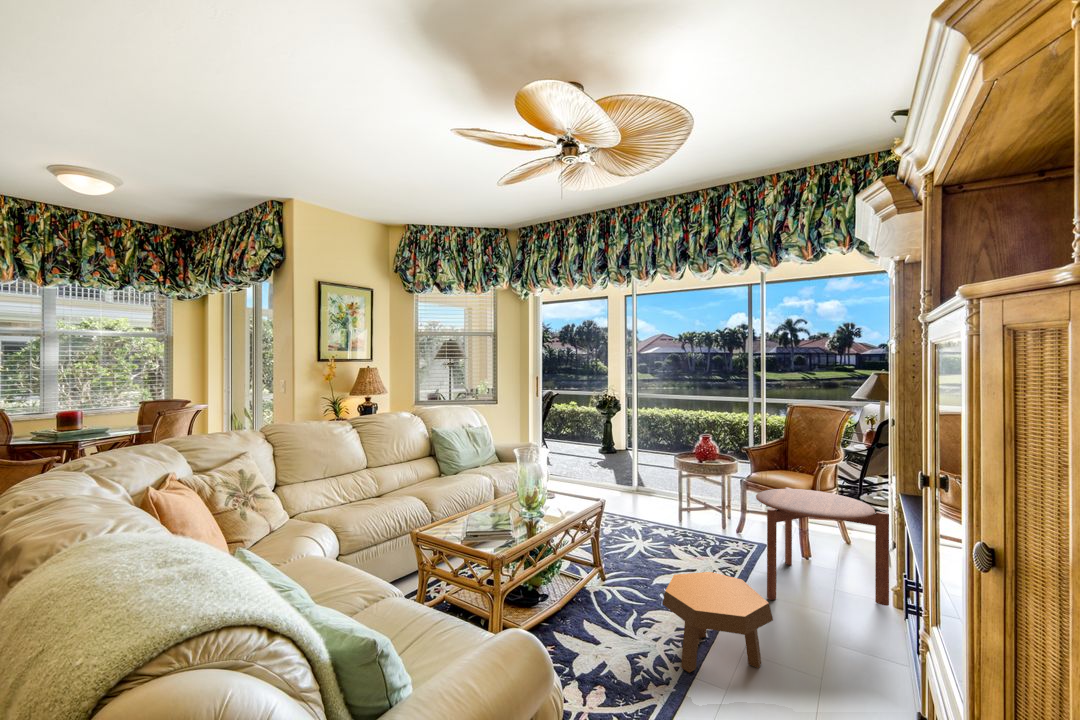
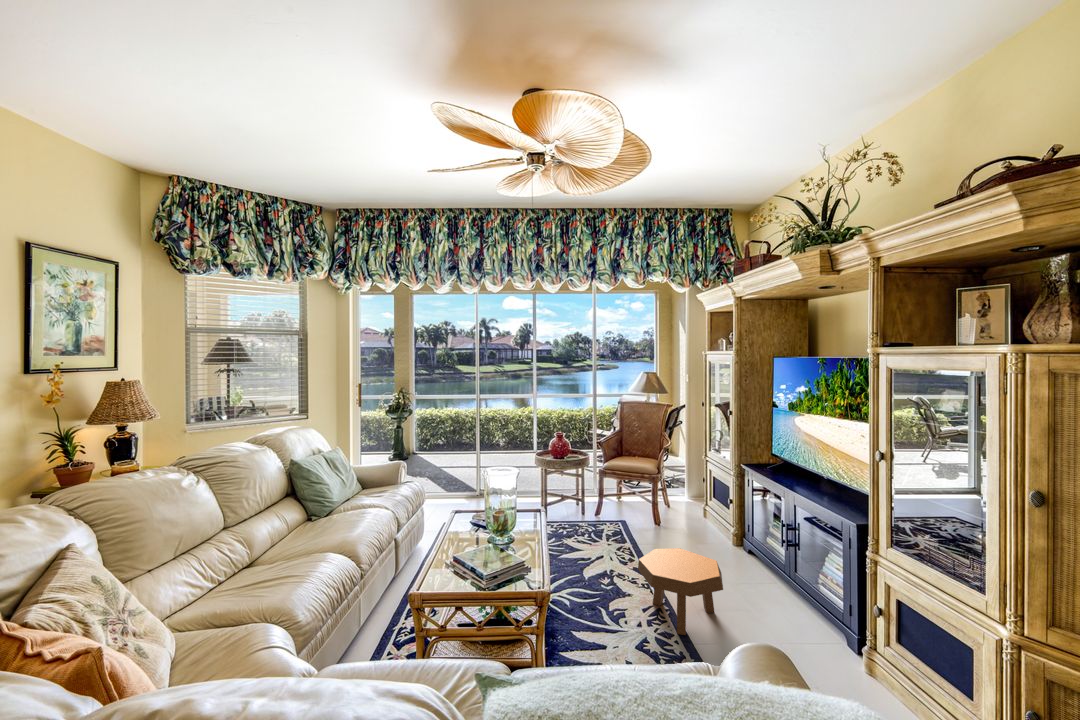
side table: present [756,487,889,606] -> none [635,467,723,559]

